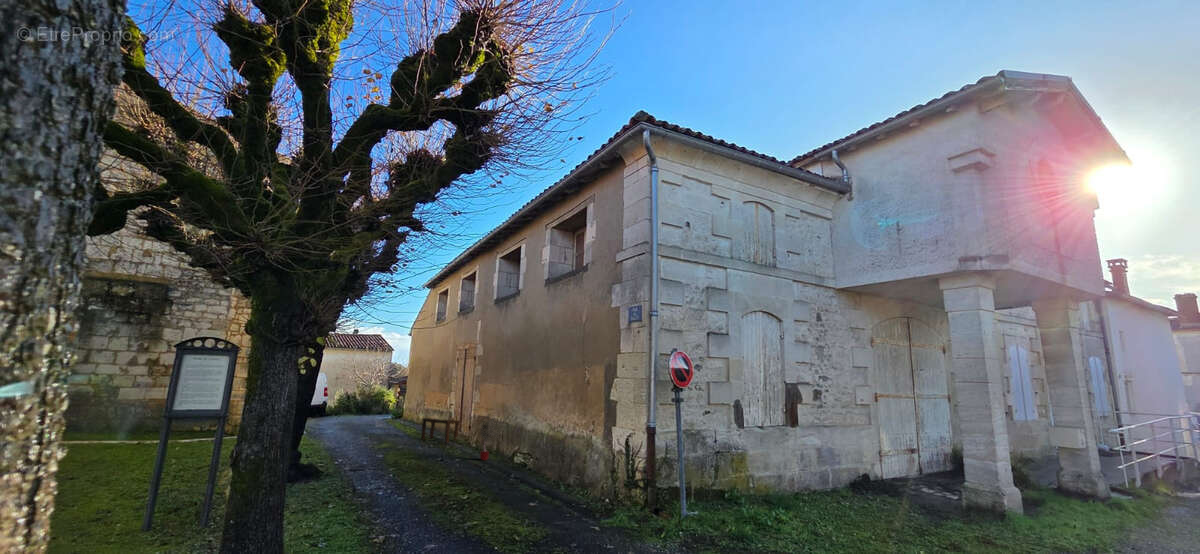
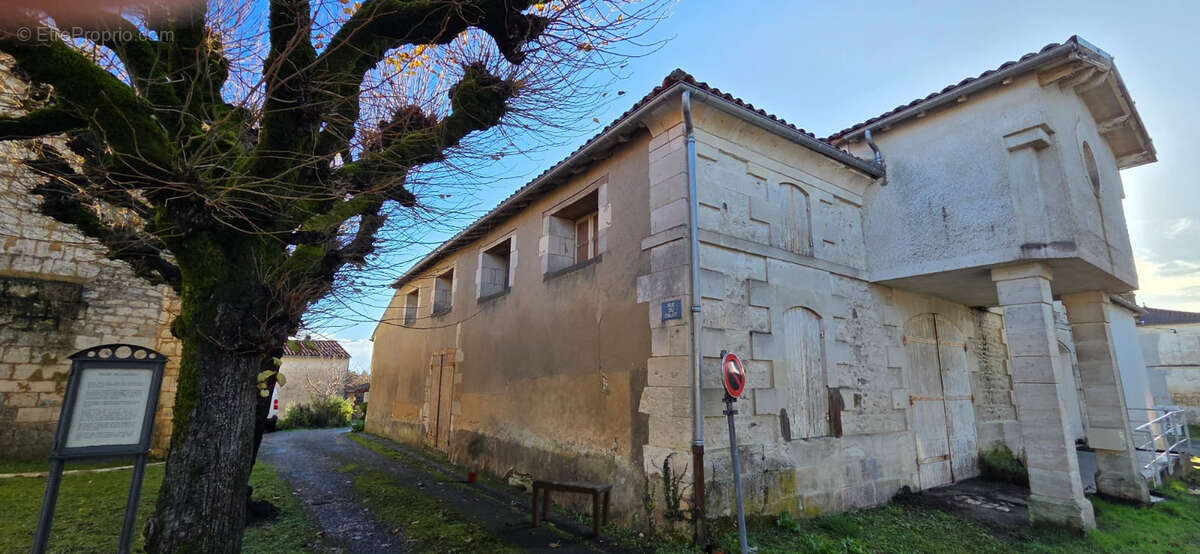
bench: present [421,418,460,443] -> present [532,478,612,536]

